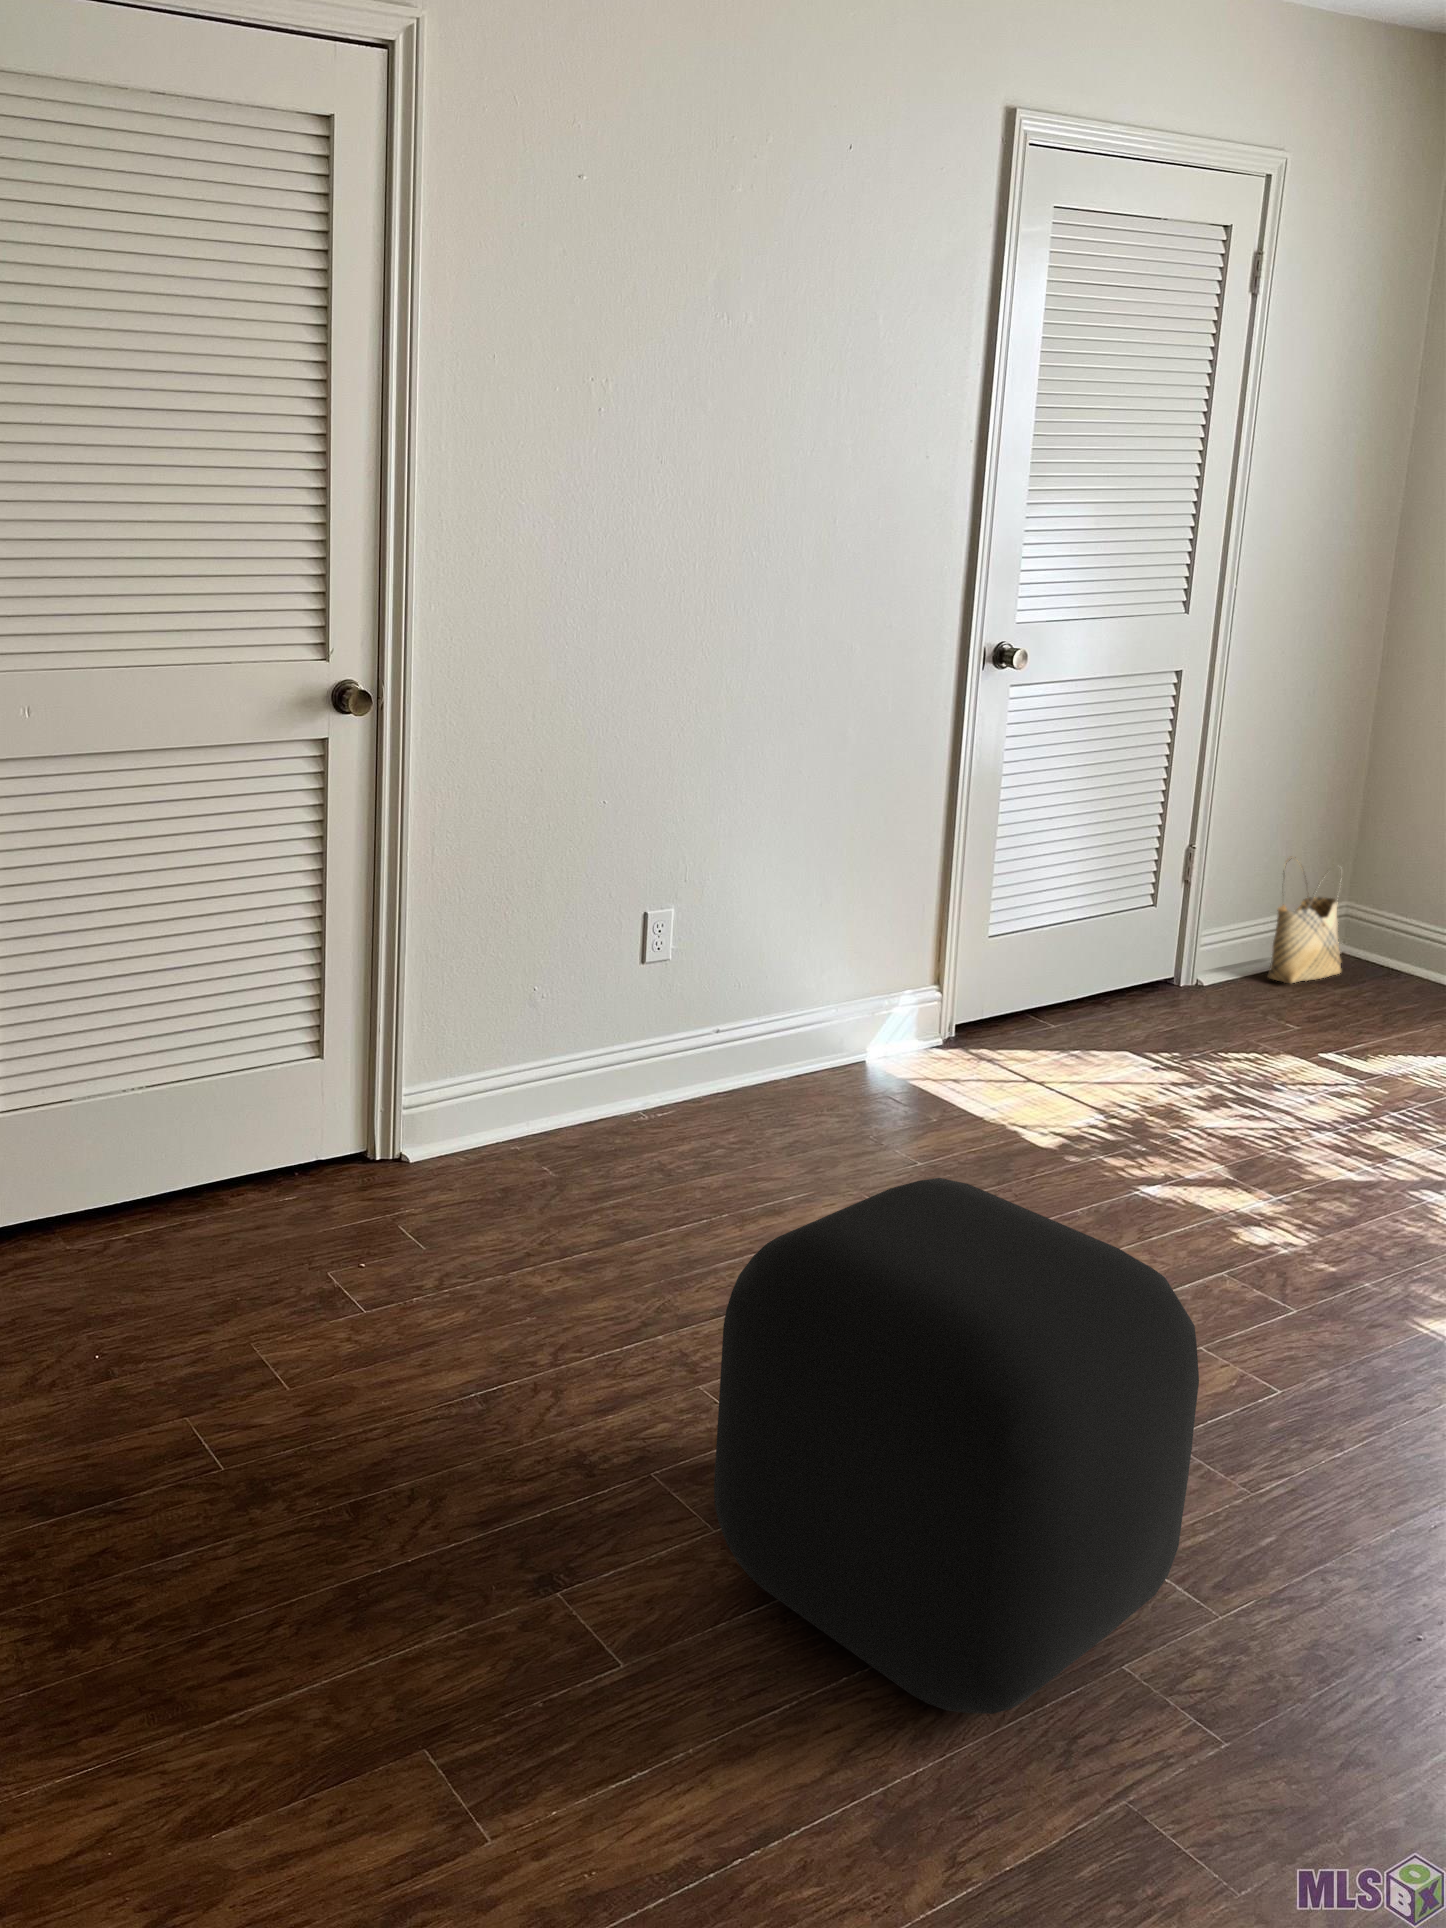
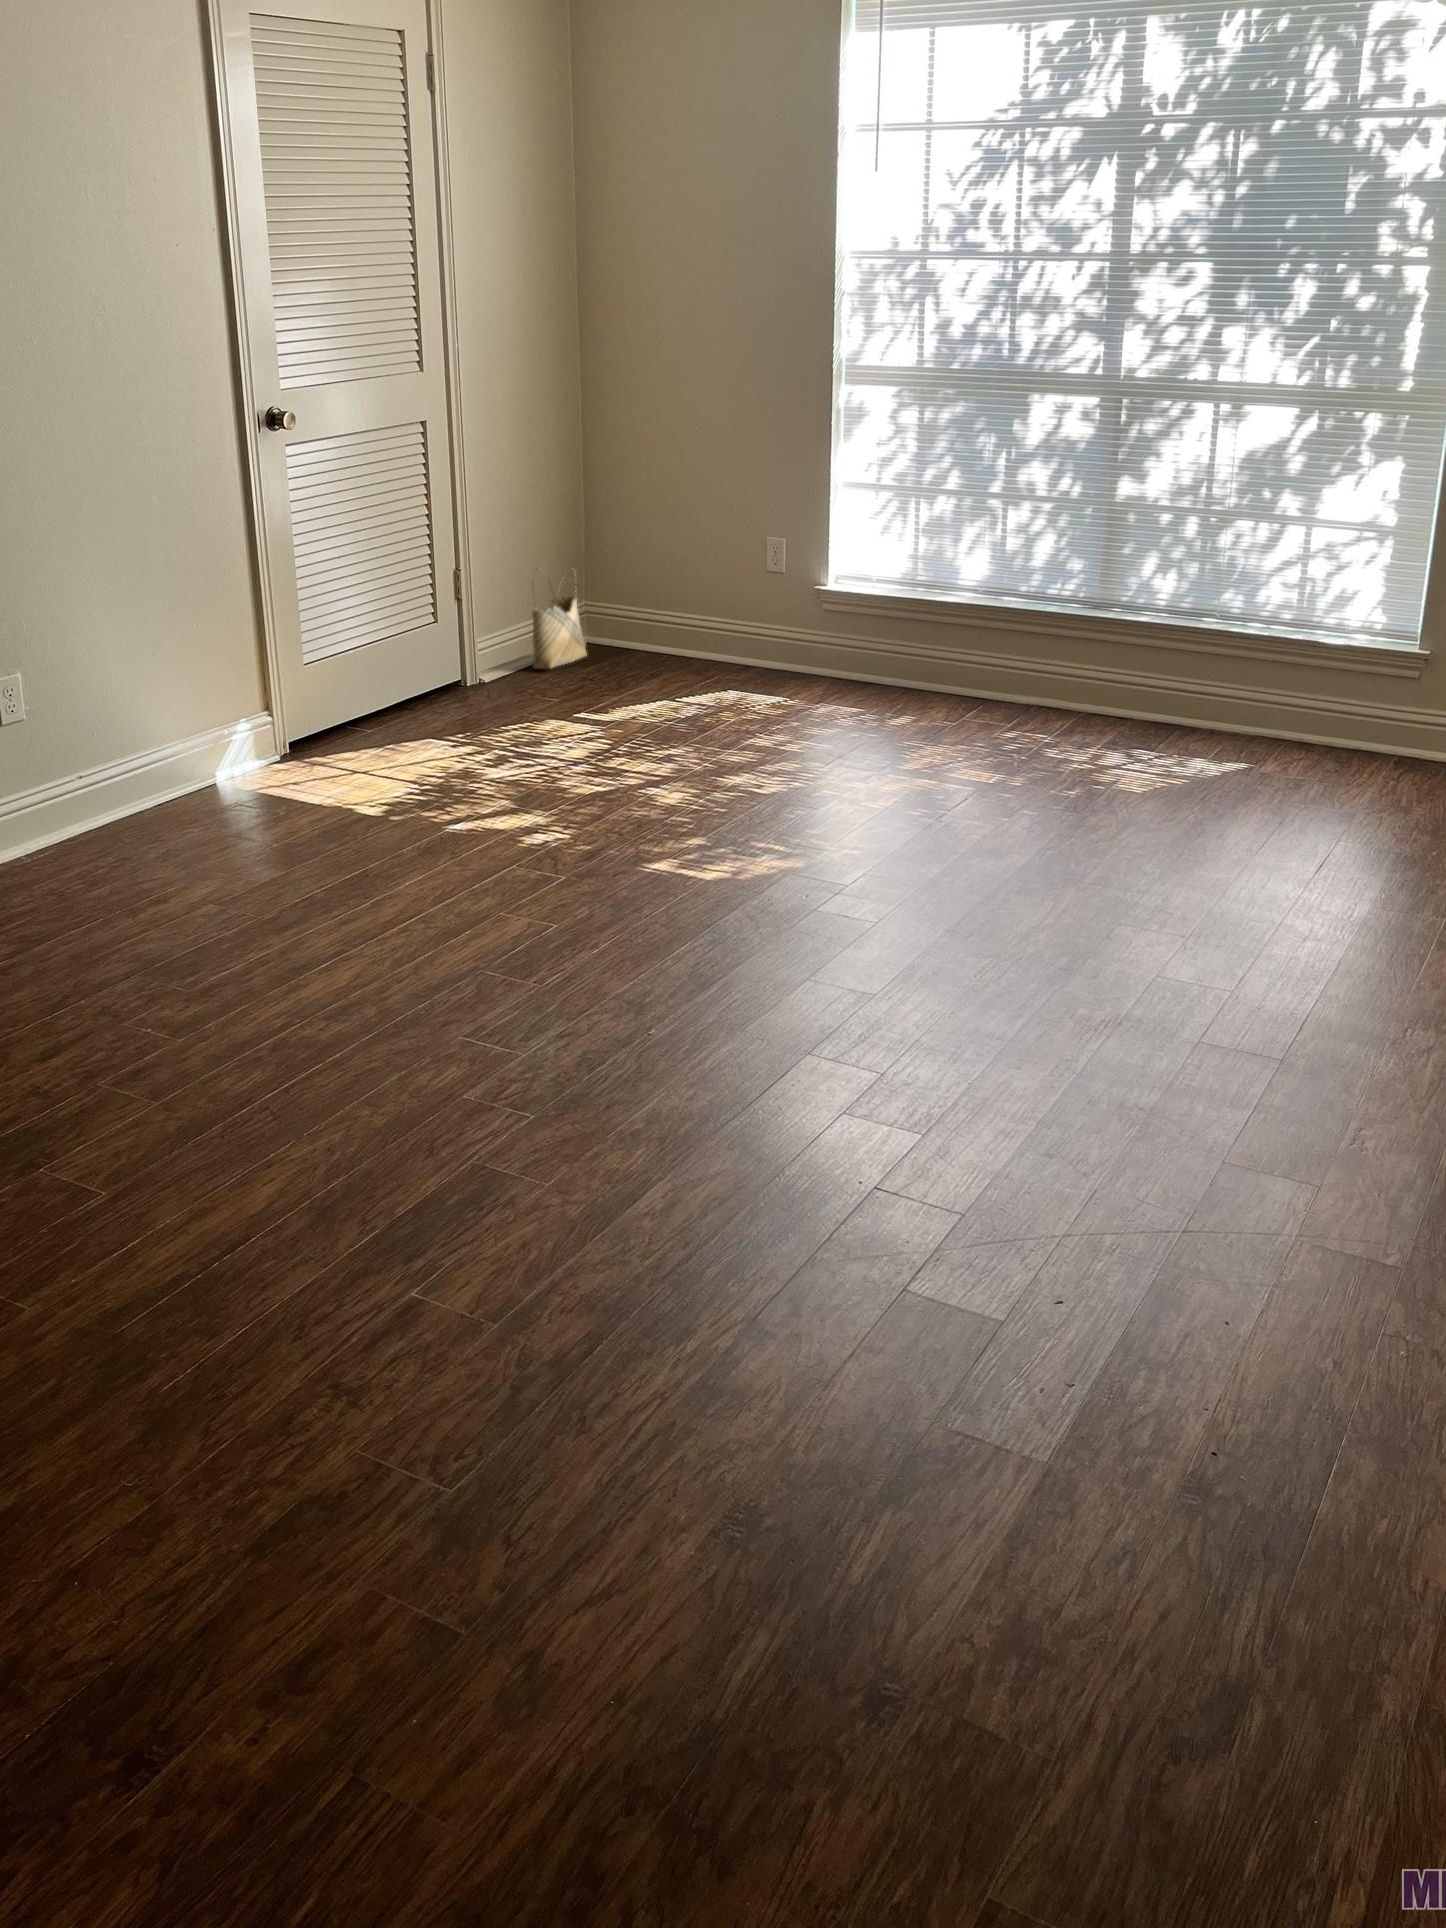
ottoman: present [714,1178,1199,1714] -> none [142,802,489,1142]

